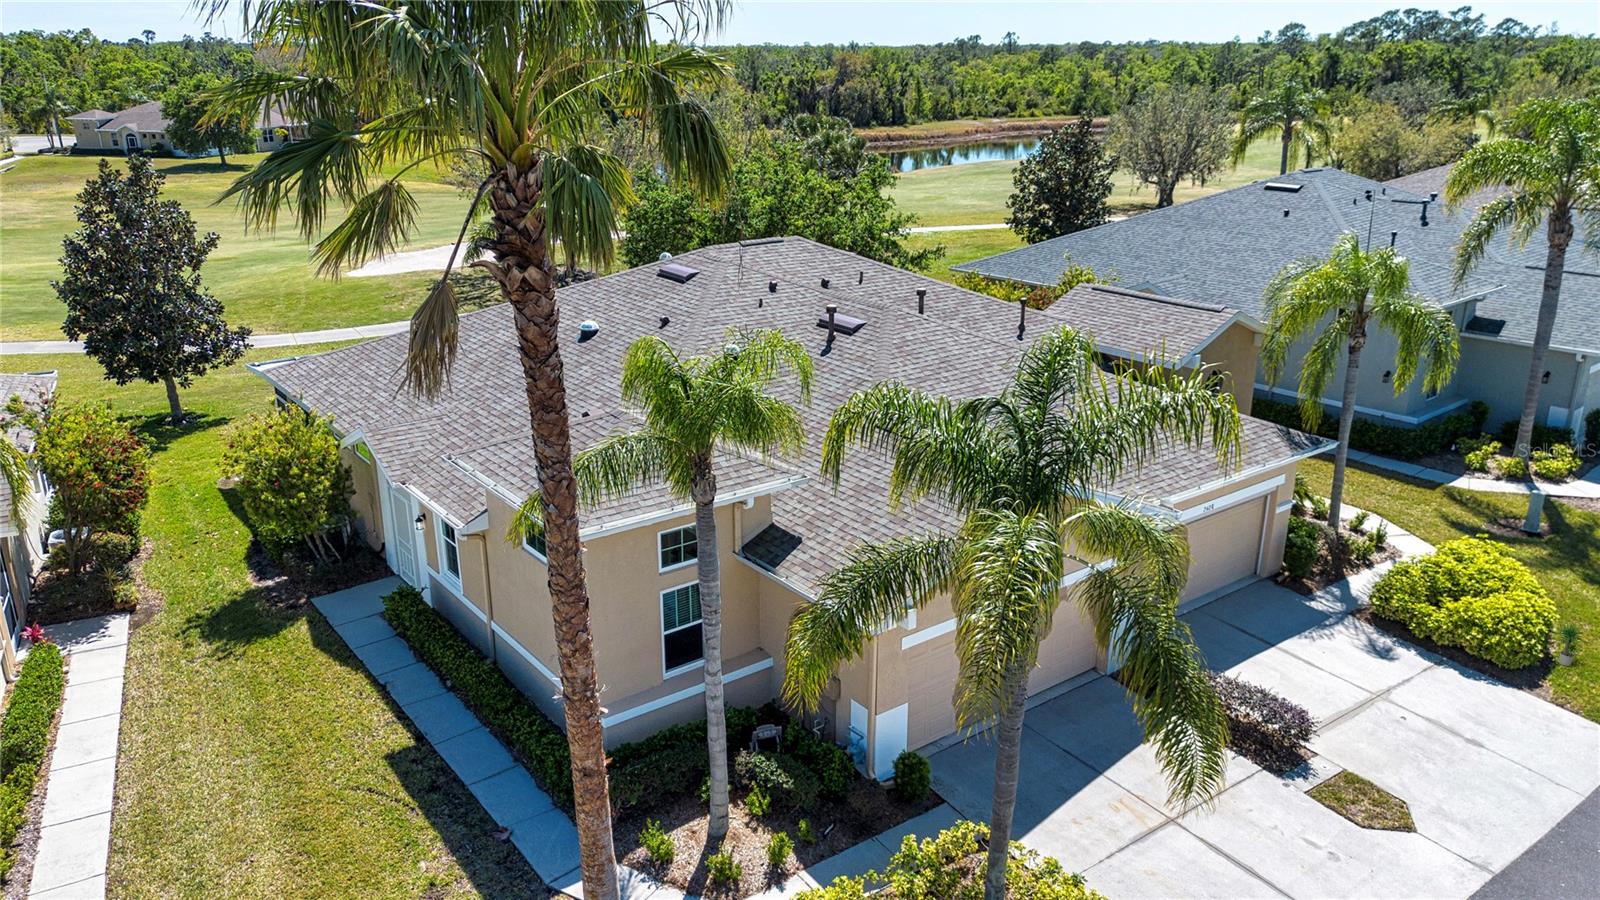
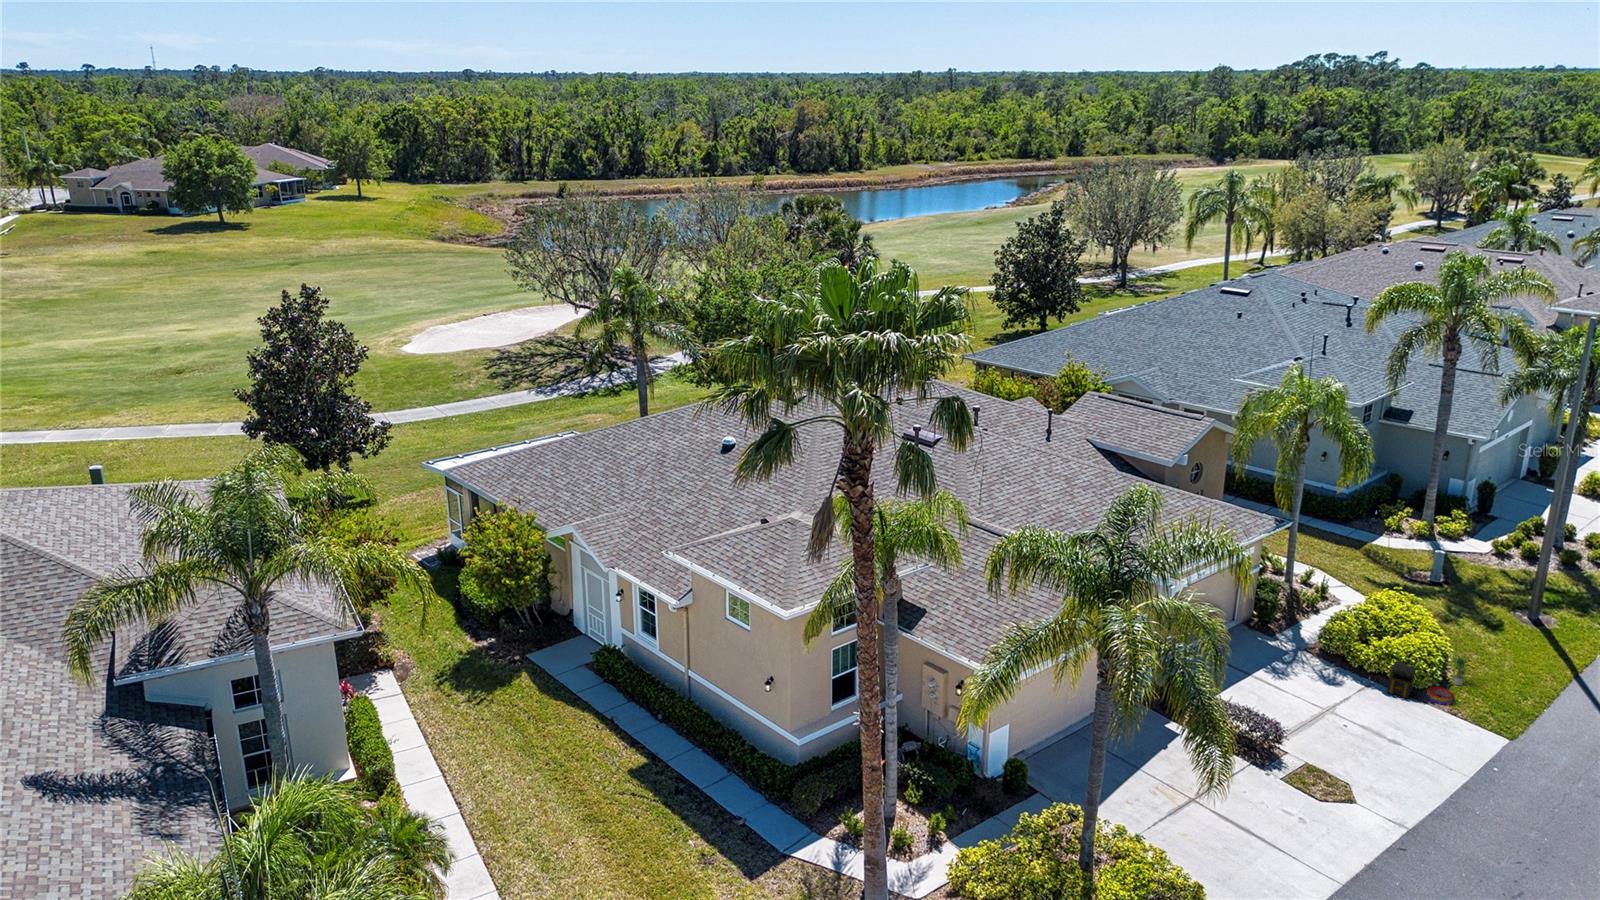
toolbox: none [1464,631,1508,682] -> present [1387,662,1416,698]
storage bin: none [1520,667,1563,692] -> present [1427,687,1455,704]

